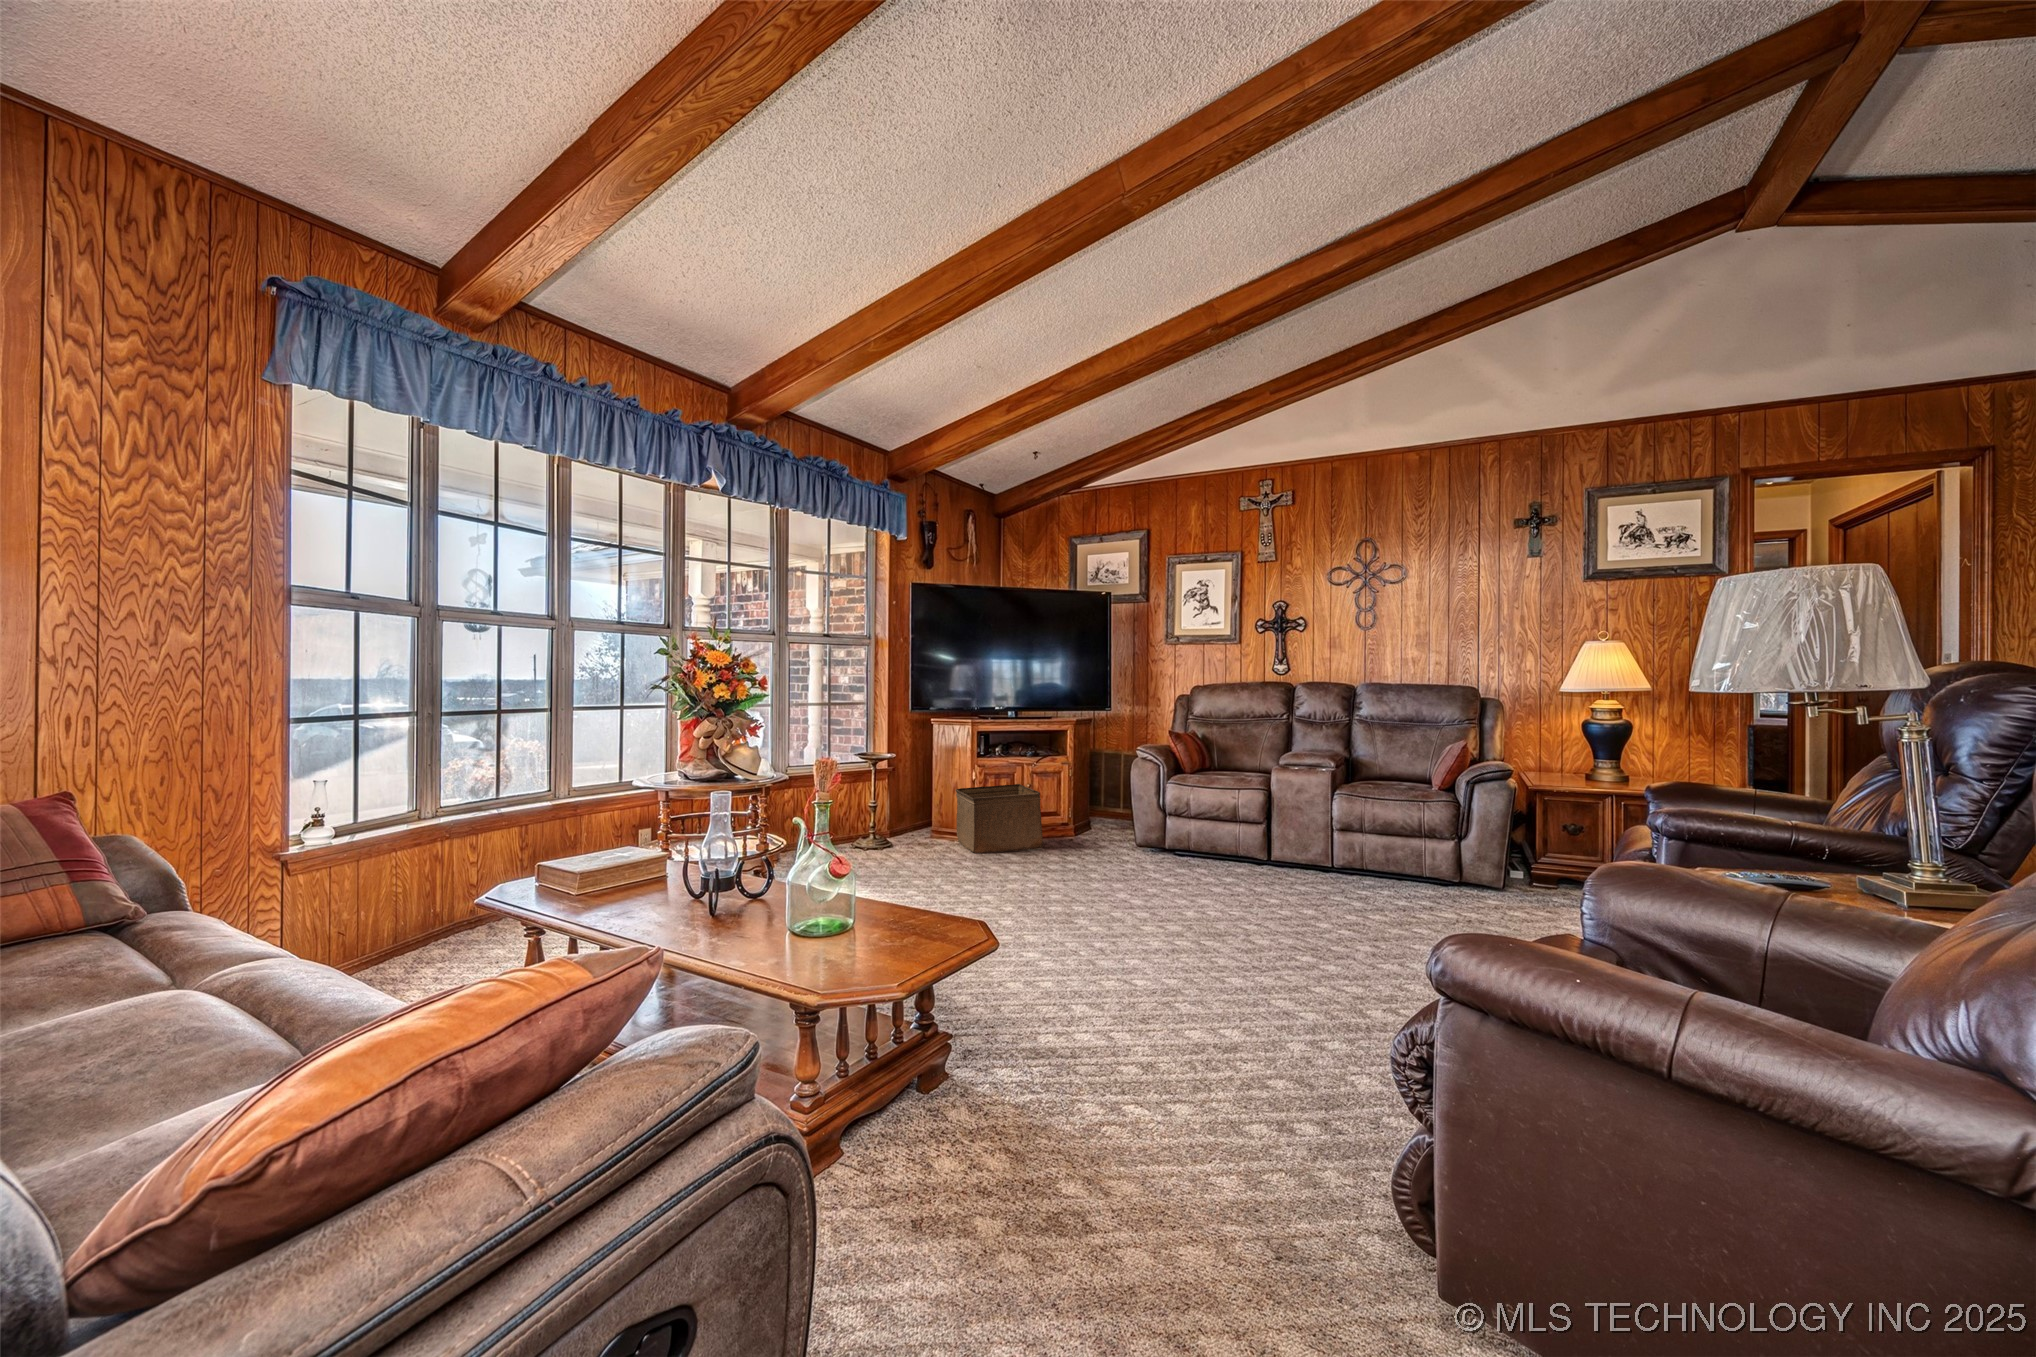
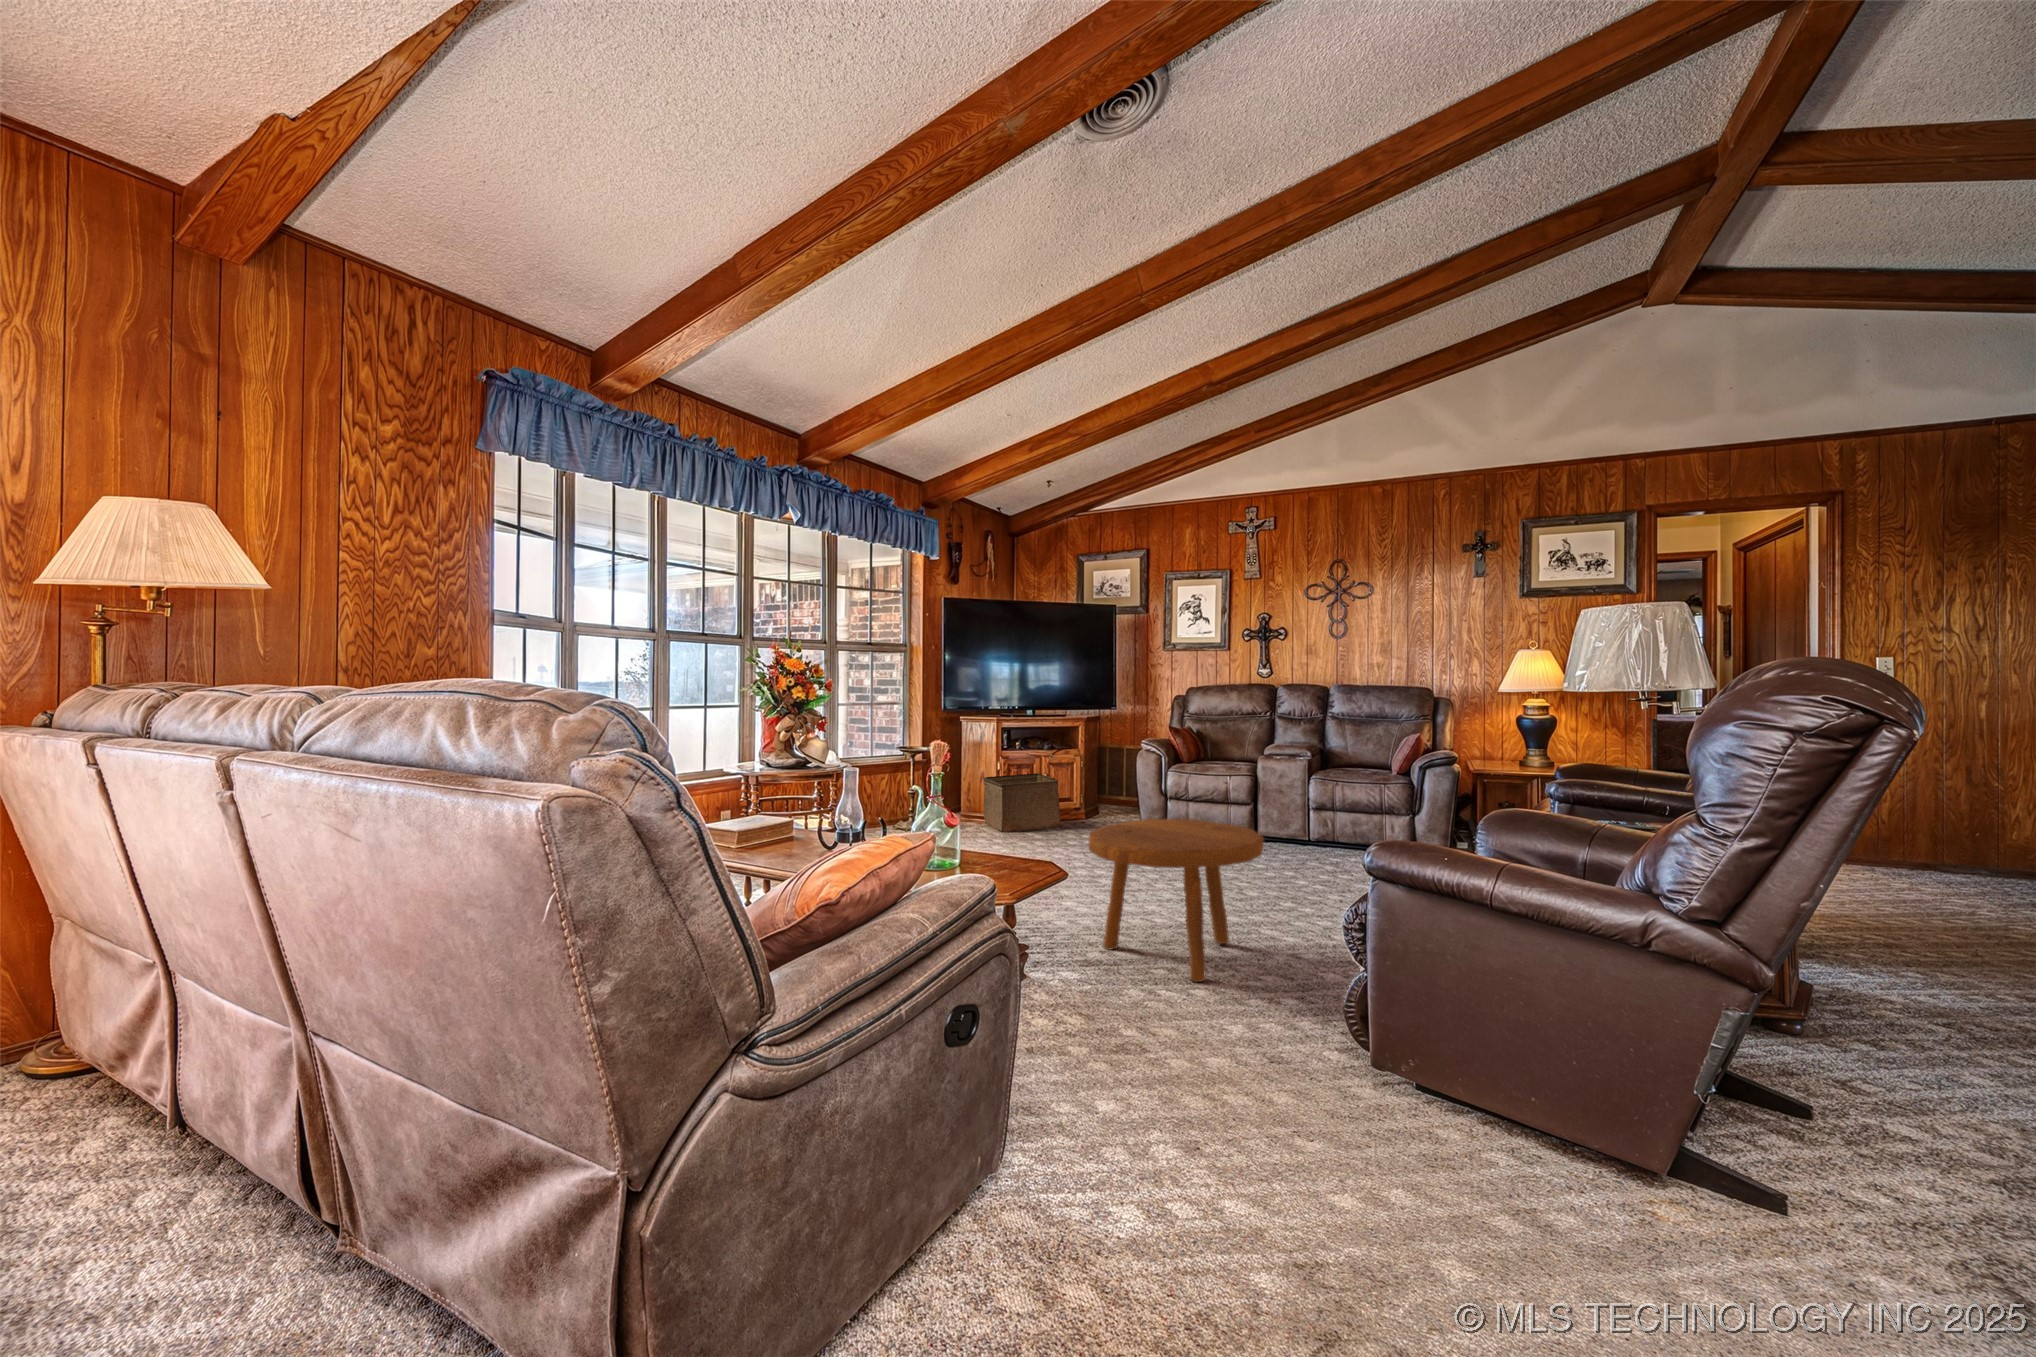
footstool: none [1038,857,1274,1093] -> present [1088,819,1264,982]

